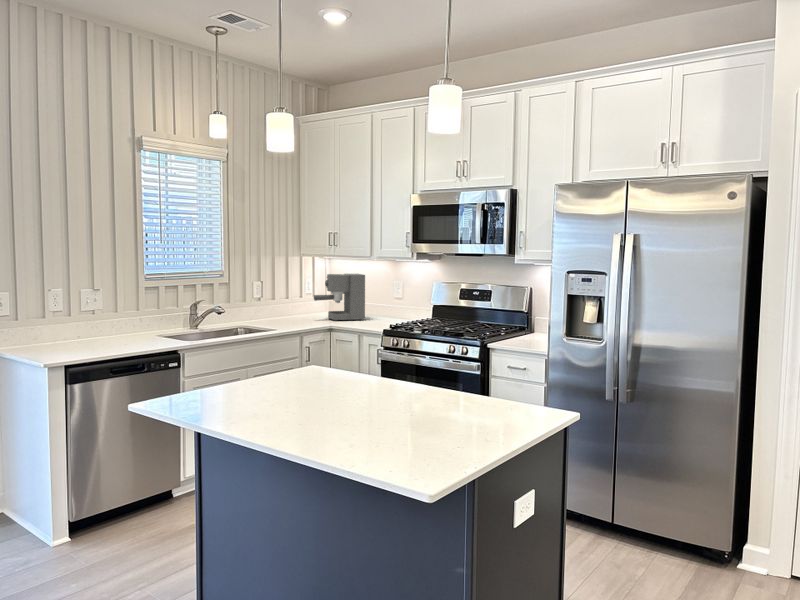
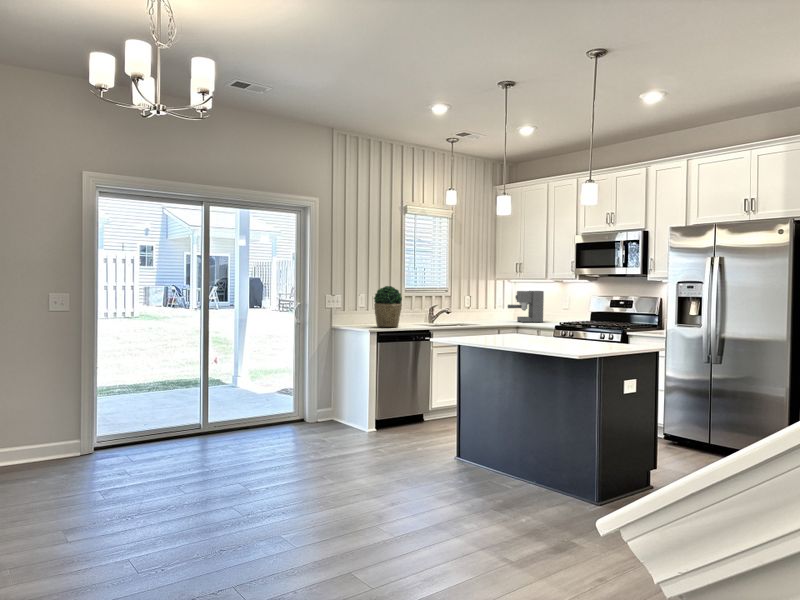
potted plant: none [78,273,132,345] -> present [374,286,402,327]

